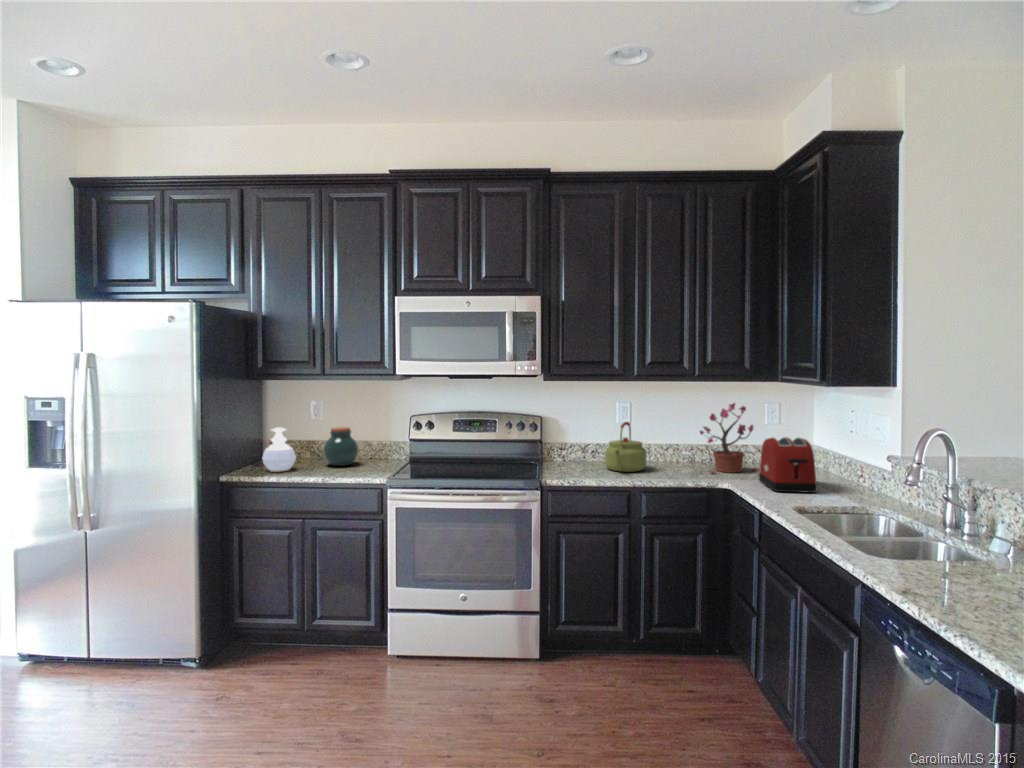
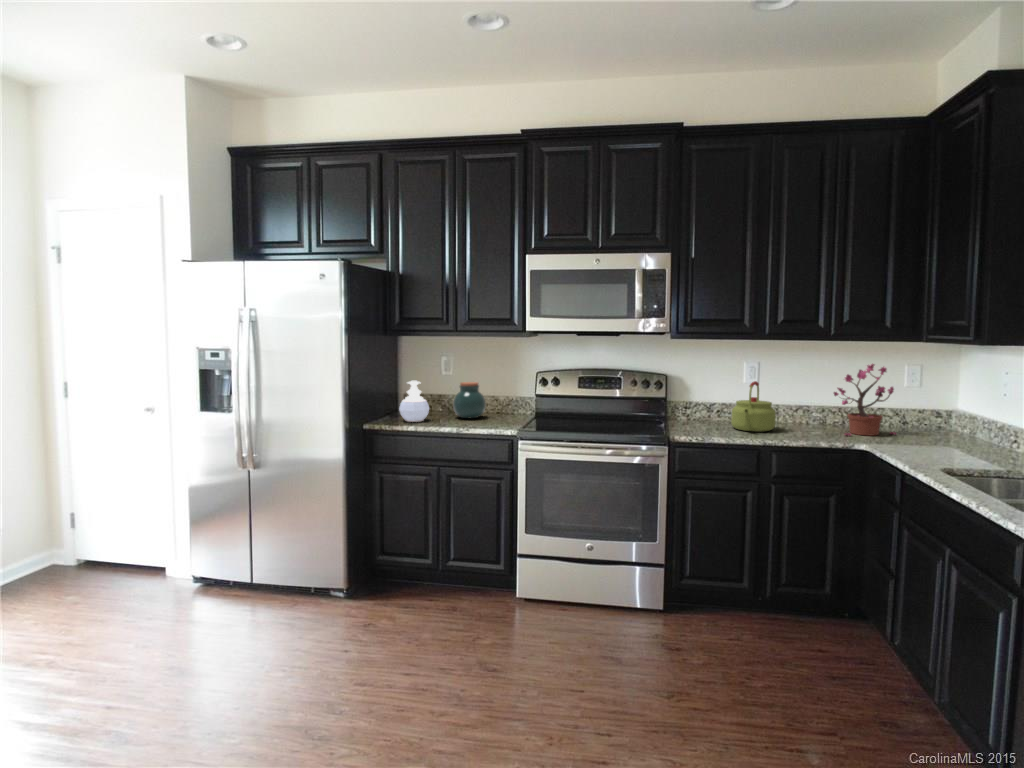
toaster: present [759,437,817,493] -> none [899,399,968,457]

